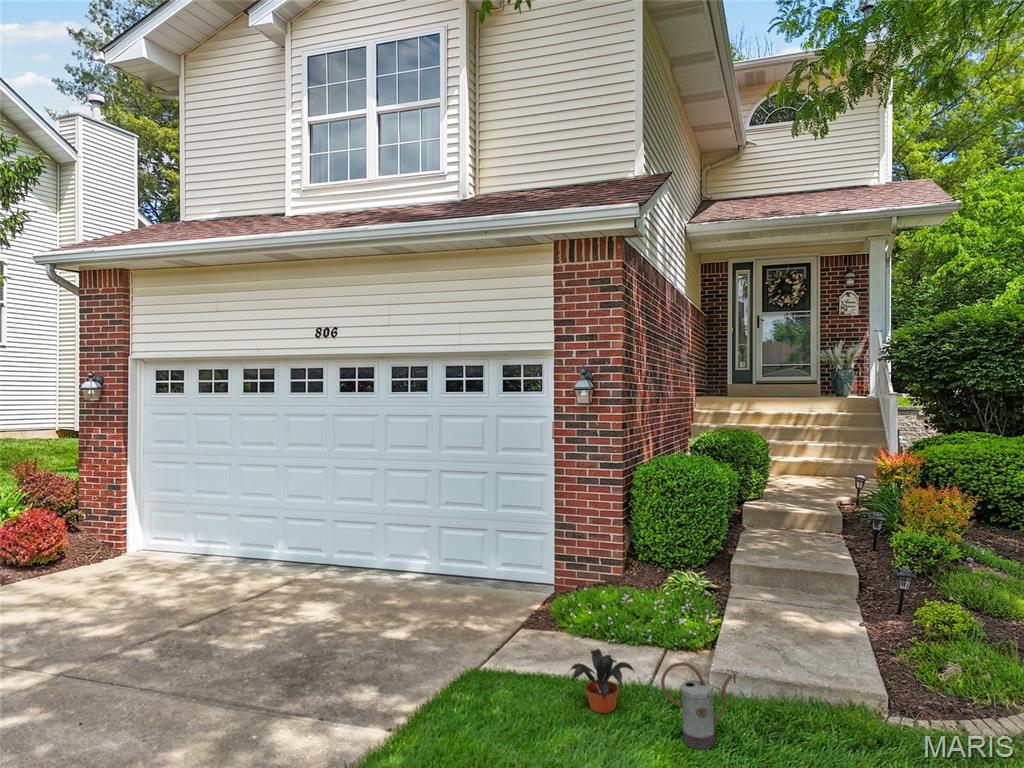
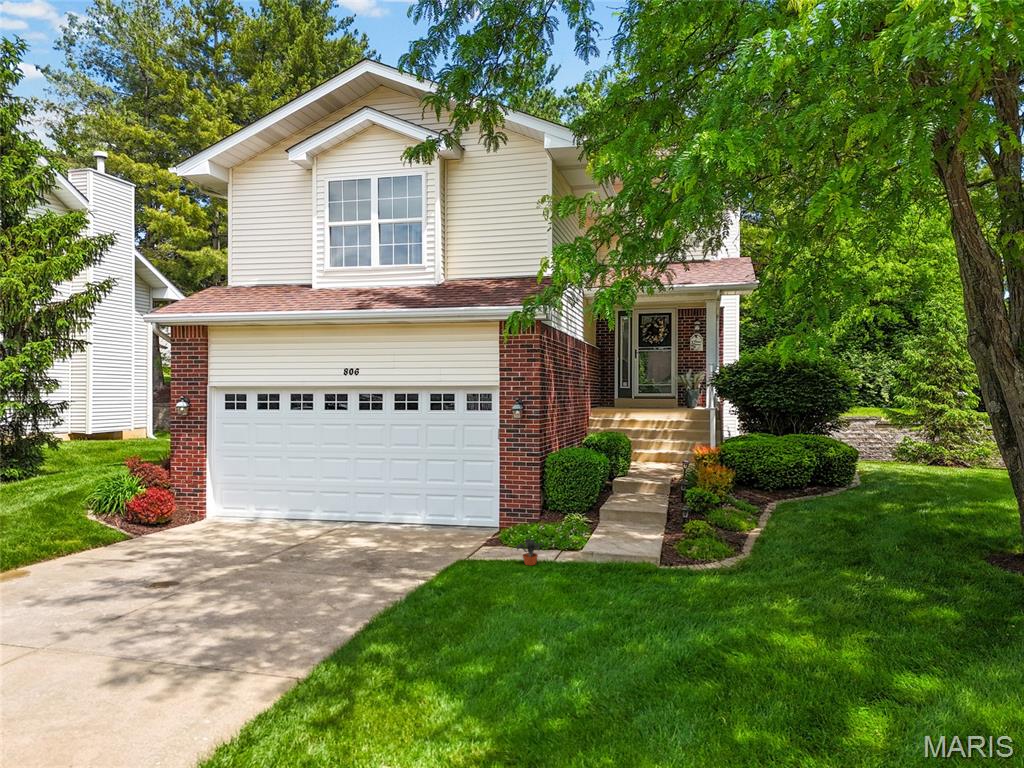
watering can: present [661,662,732,749] -> none [556,536,586,572]

